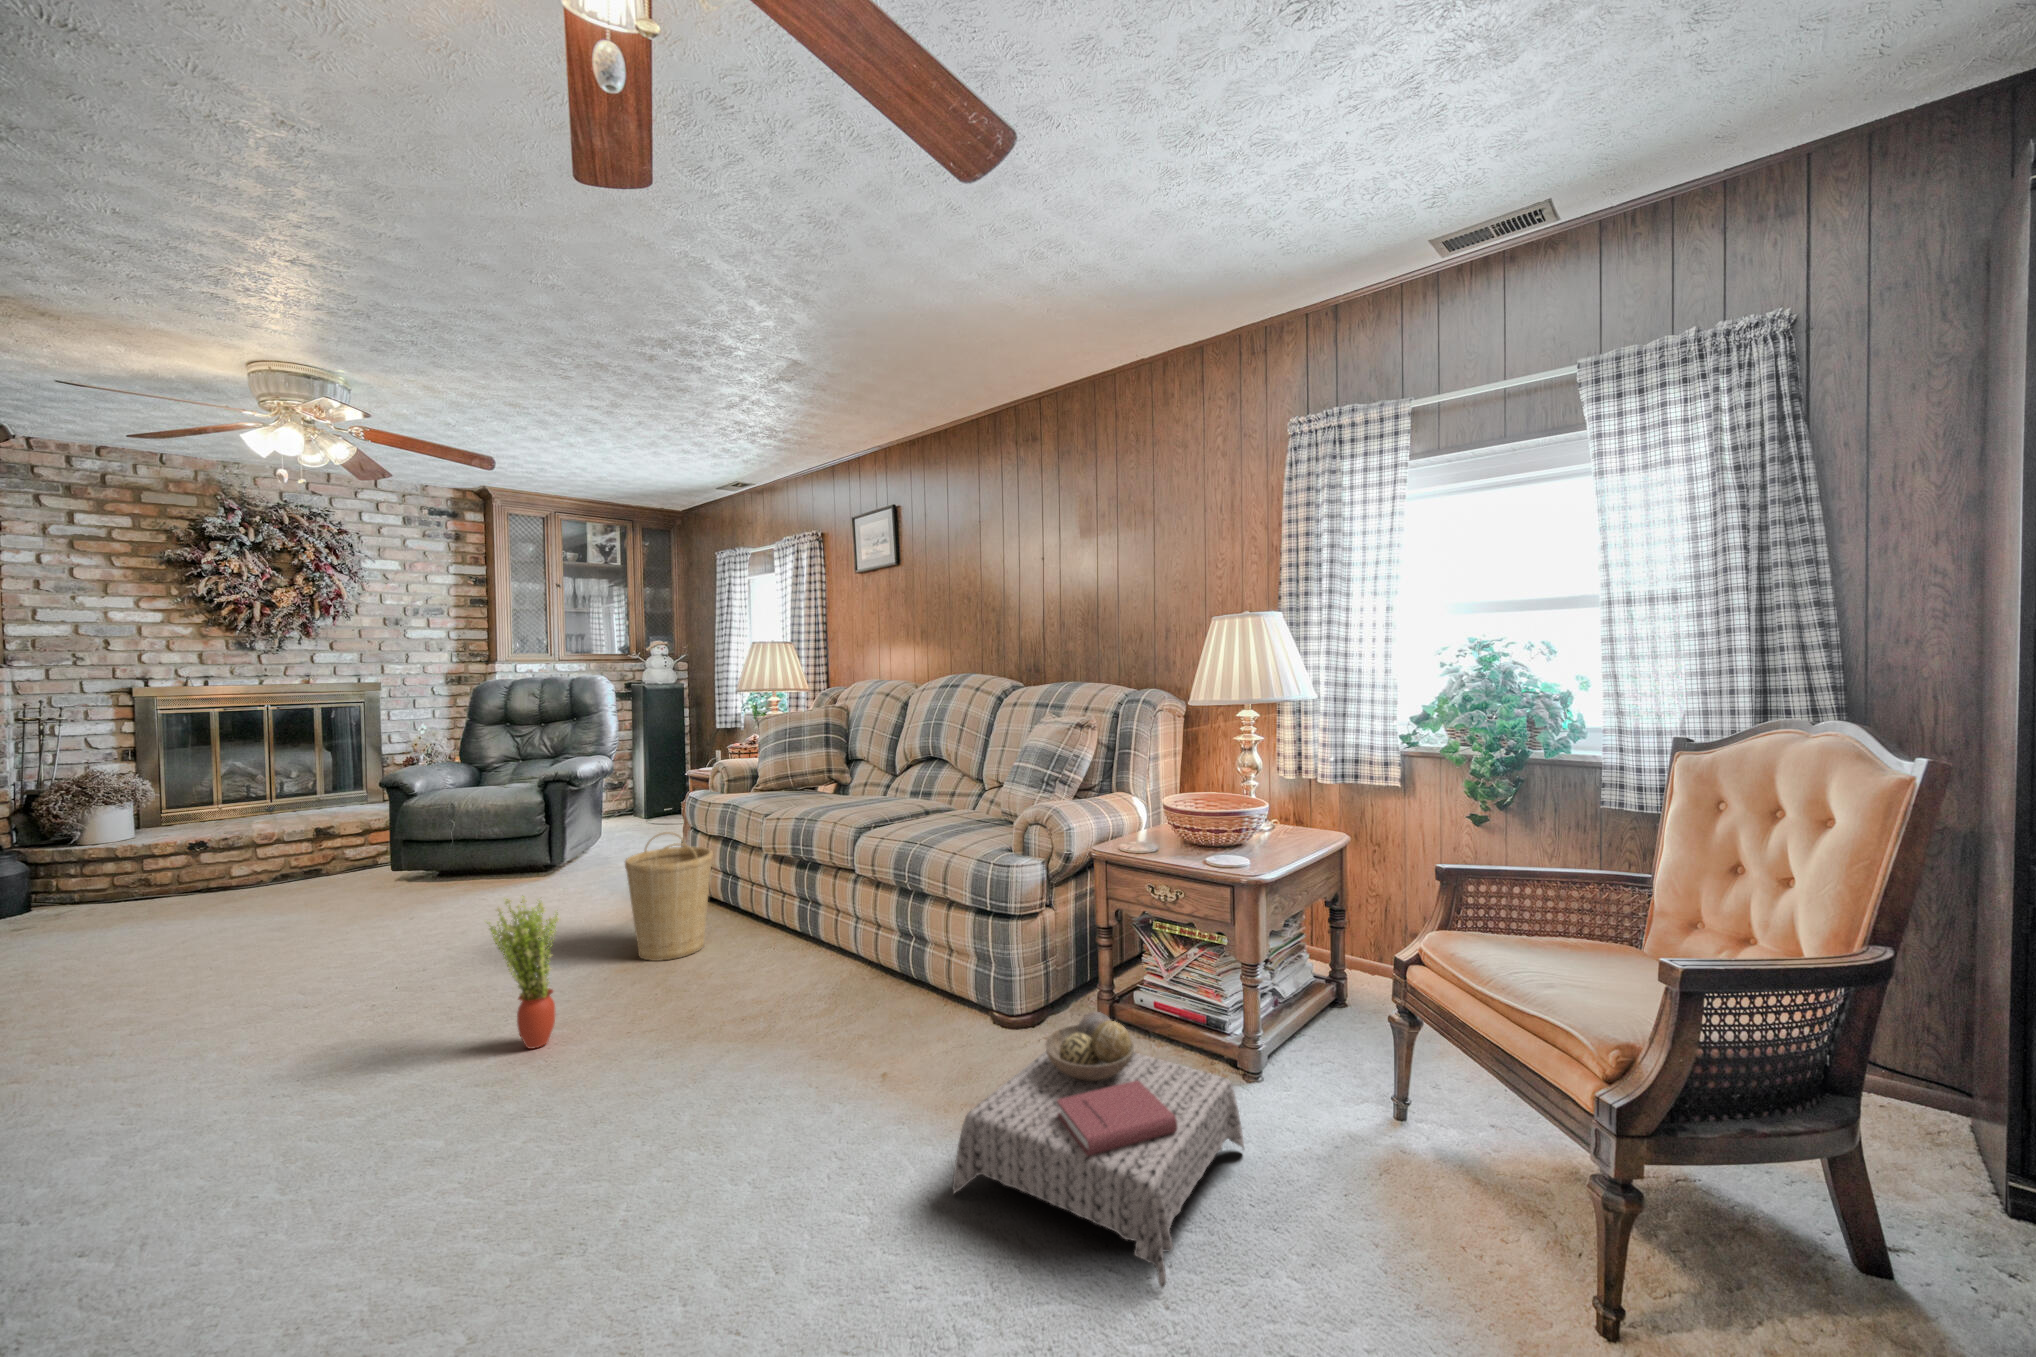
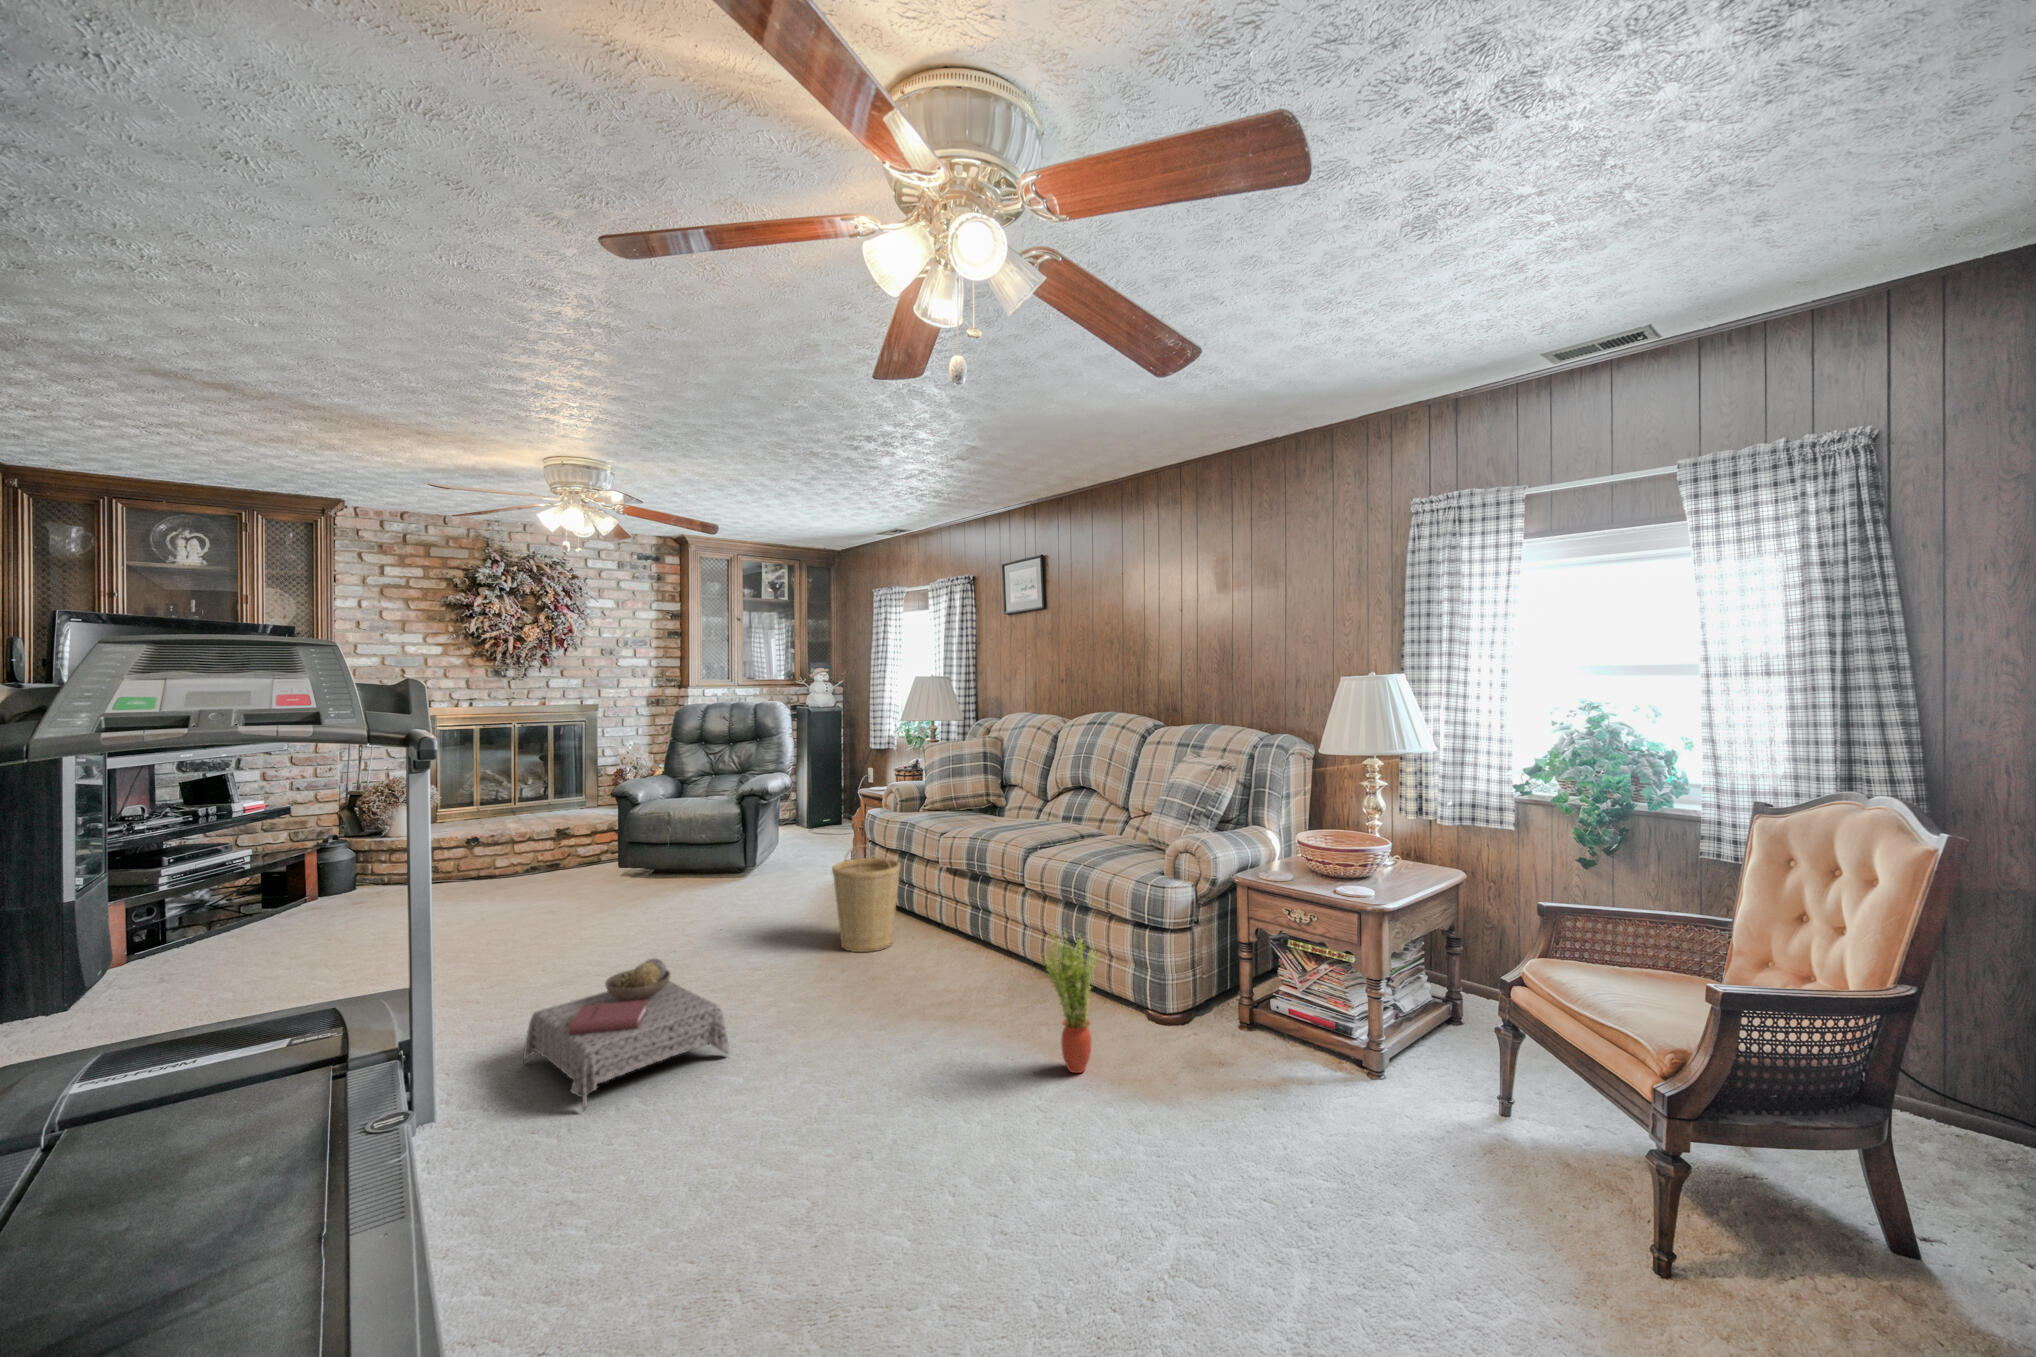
potted plant: present [487,896,559,1048] -> present [1041,931,1100,1073]
ottoman: present [953,1012,1244,1288] -> present [523,958,729,1110]

